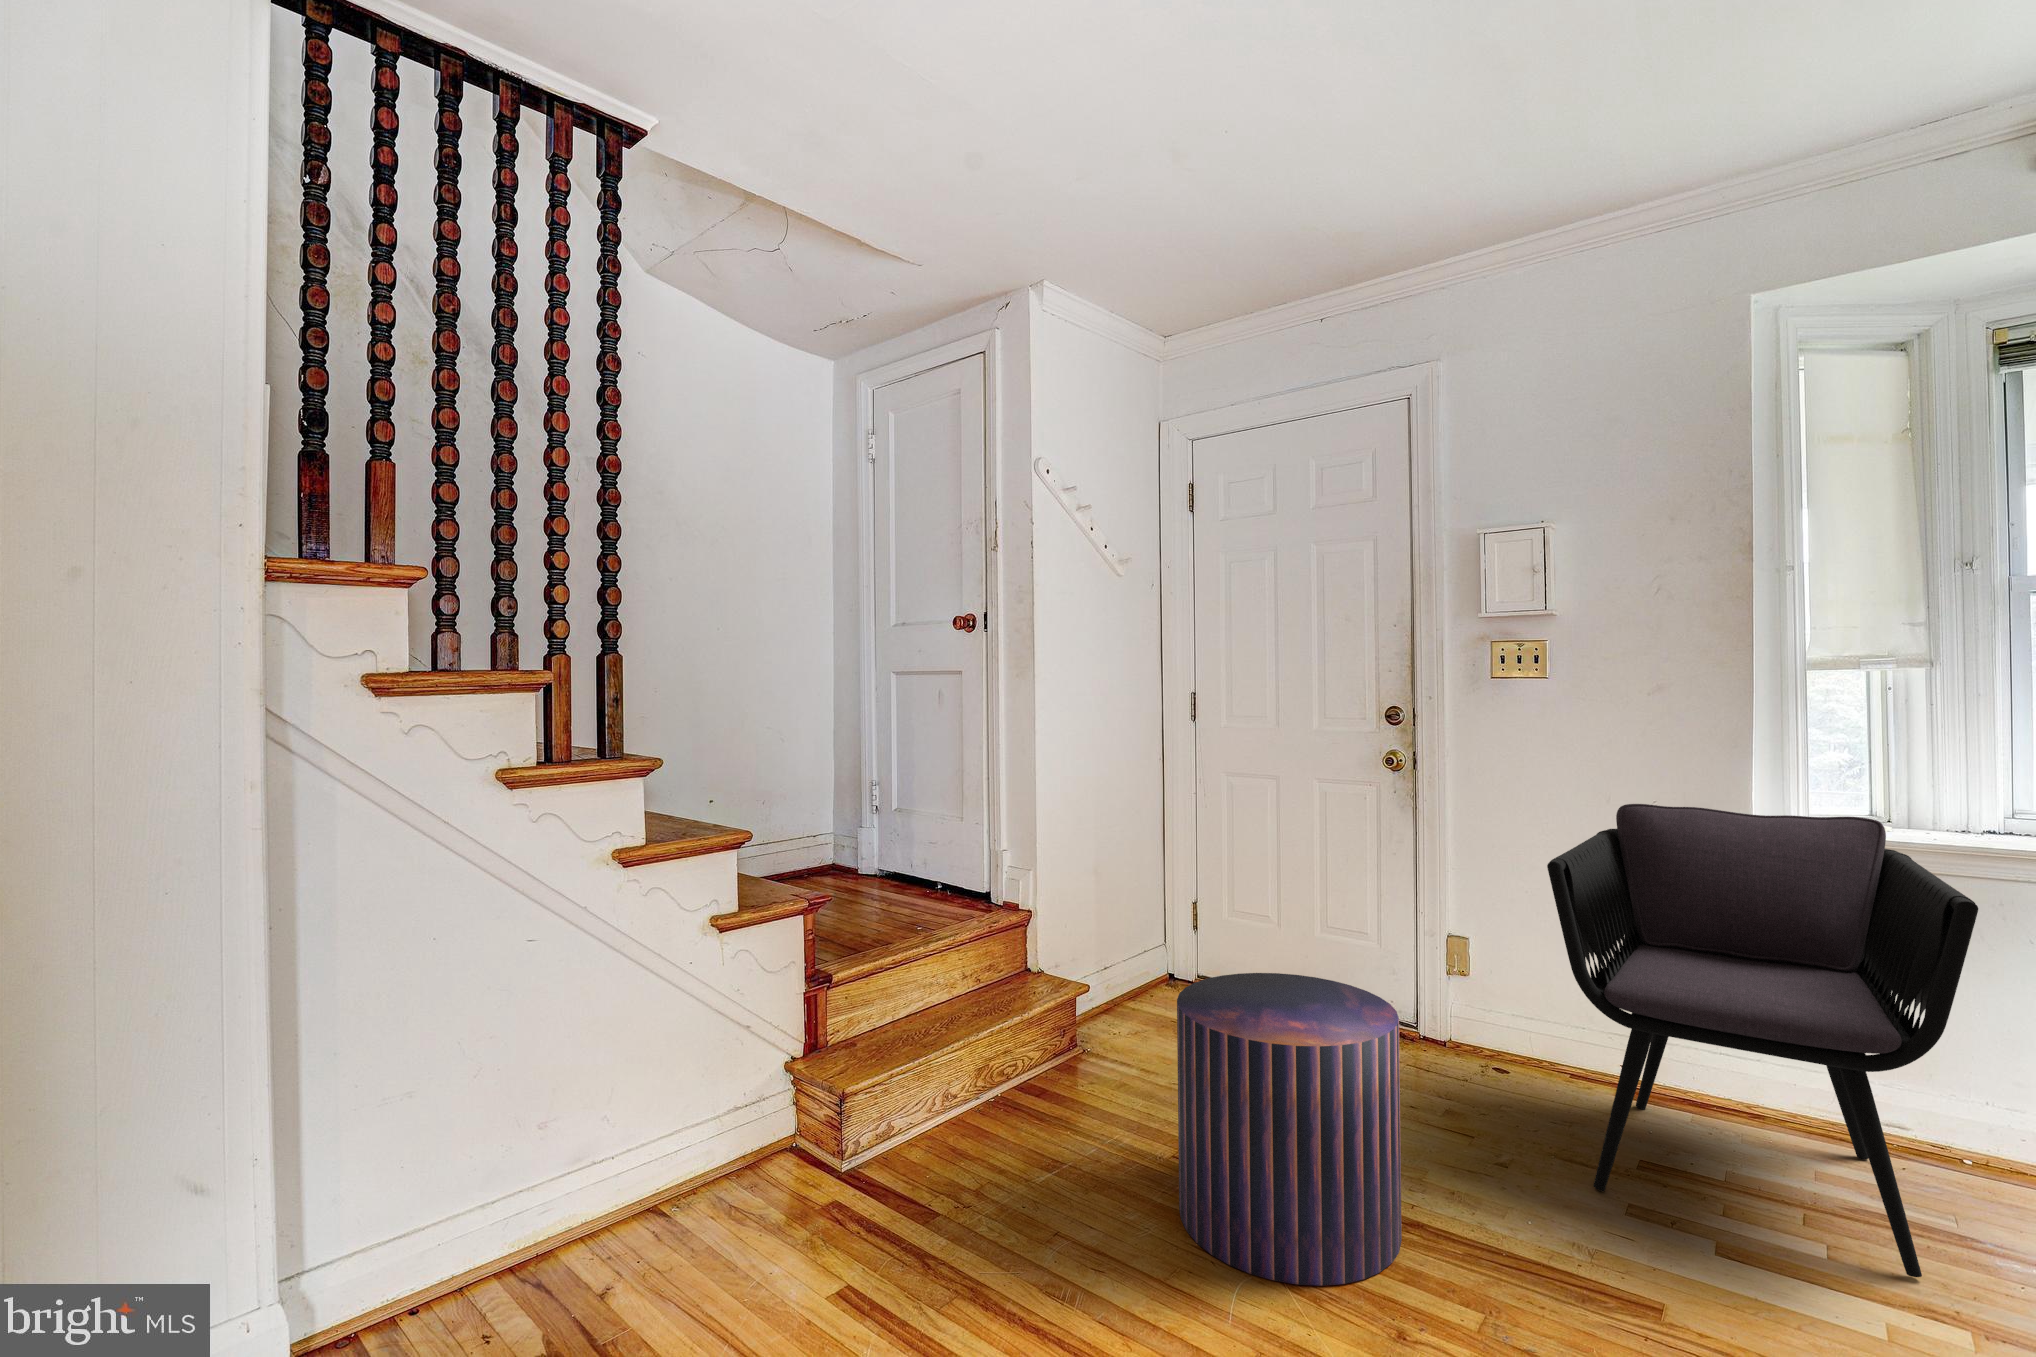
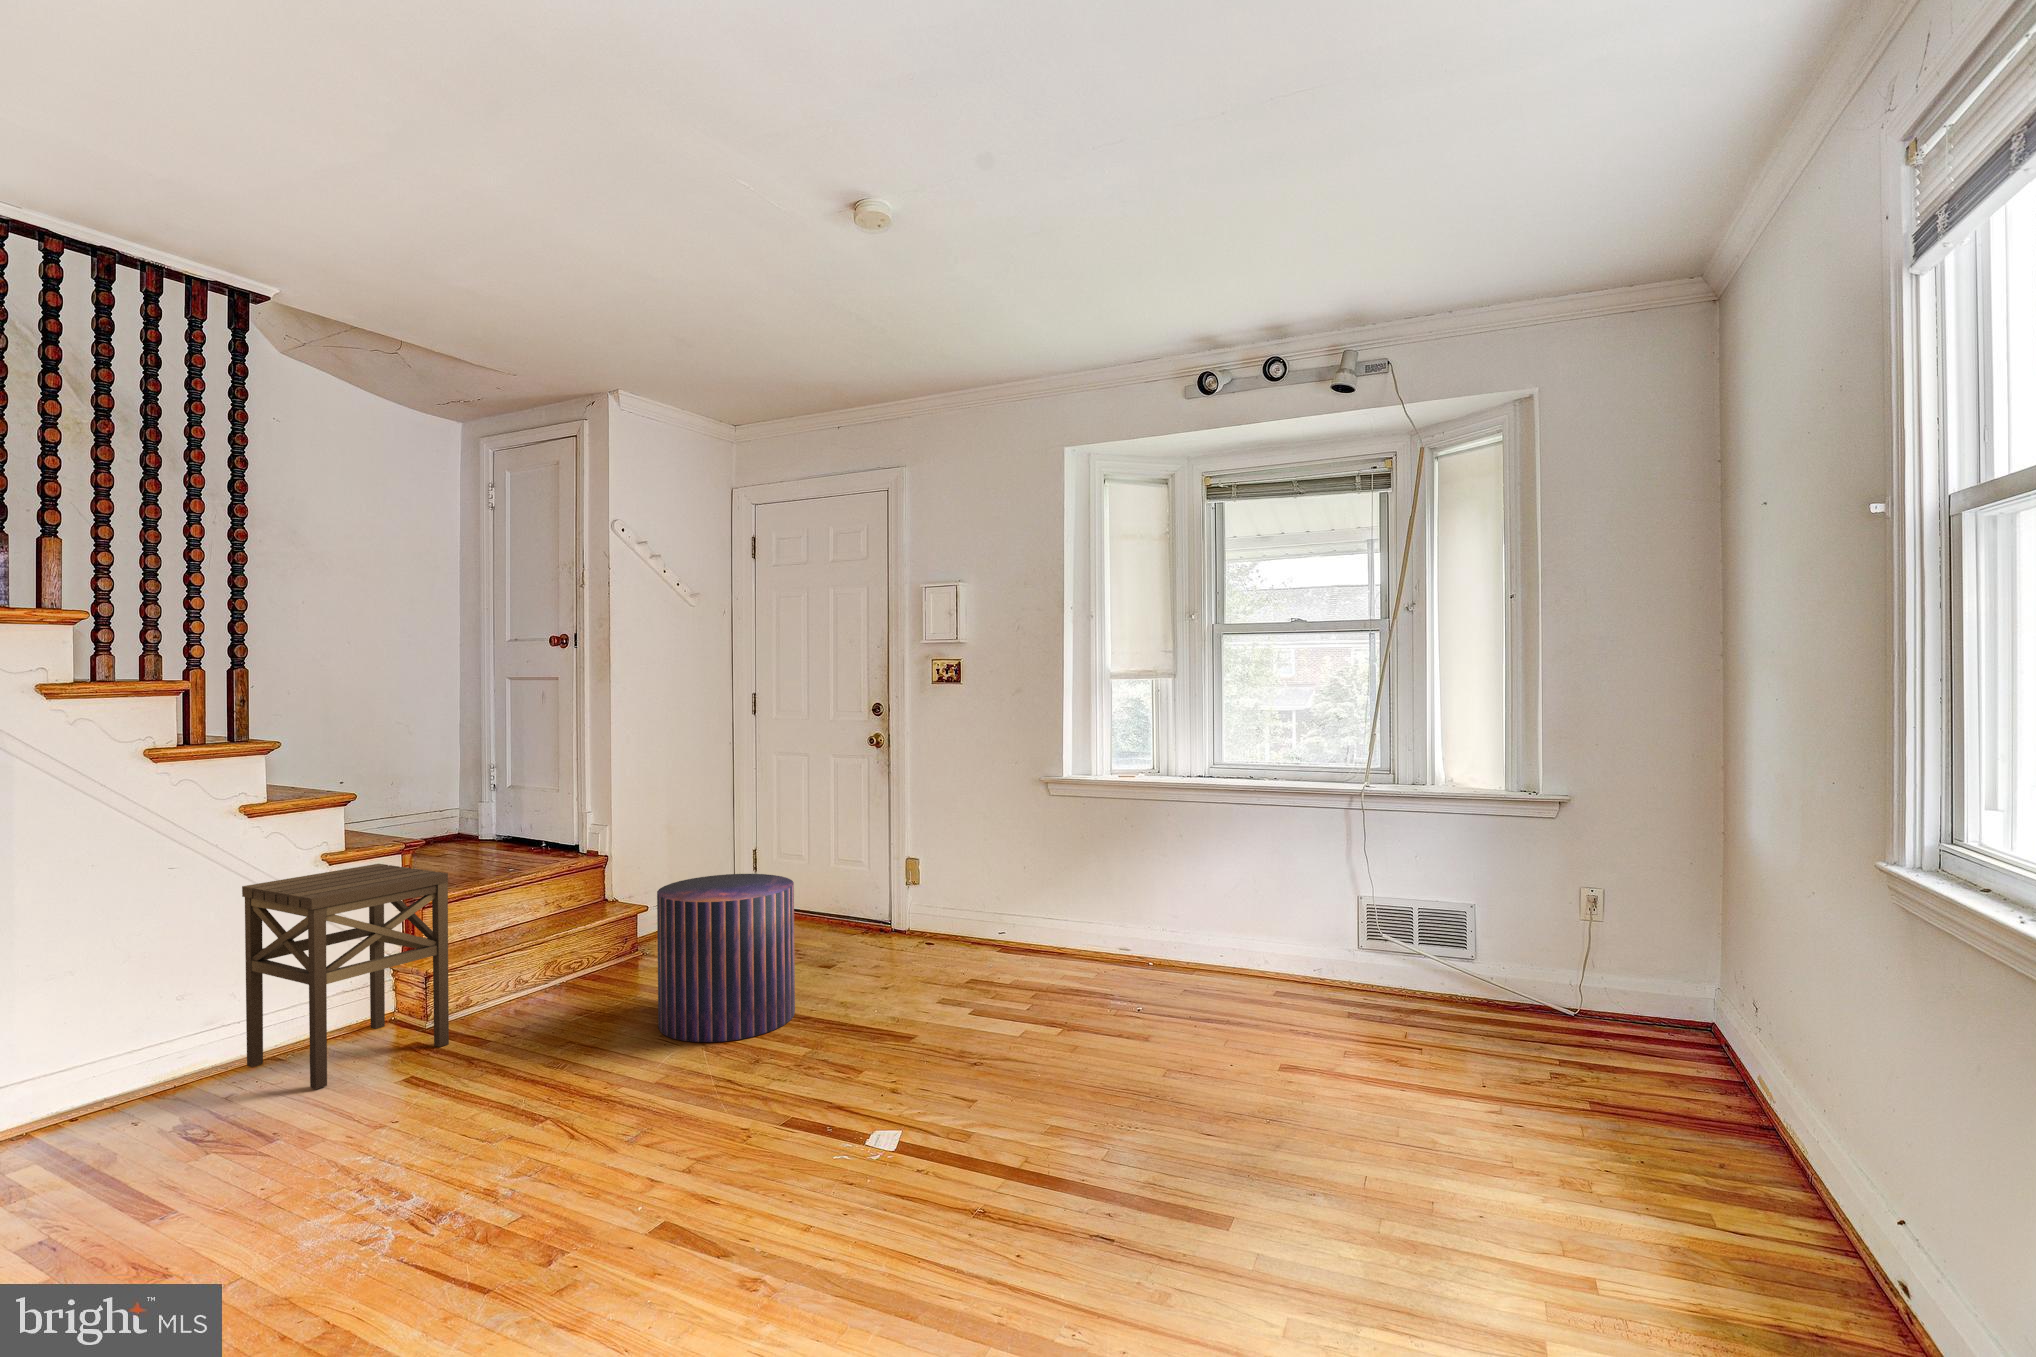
armchair: present [1547,804,1978,1277] -> none [907,763,1117,1005]
side table: none [616,930,881,1307] -> present [242,864,449,1089]

